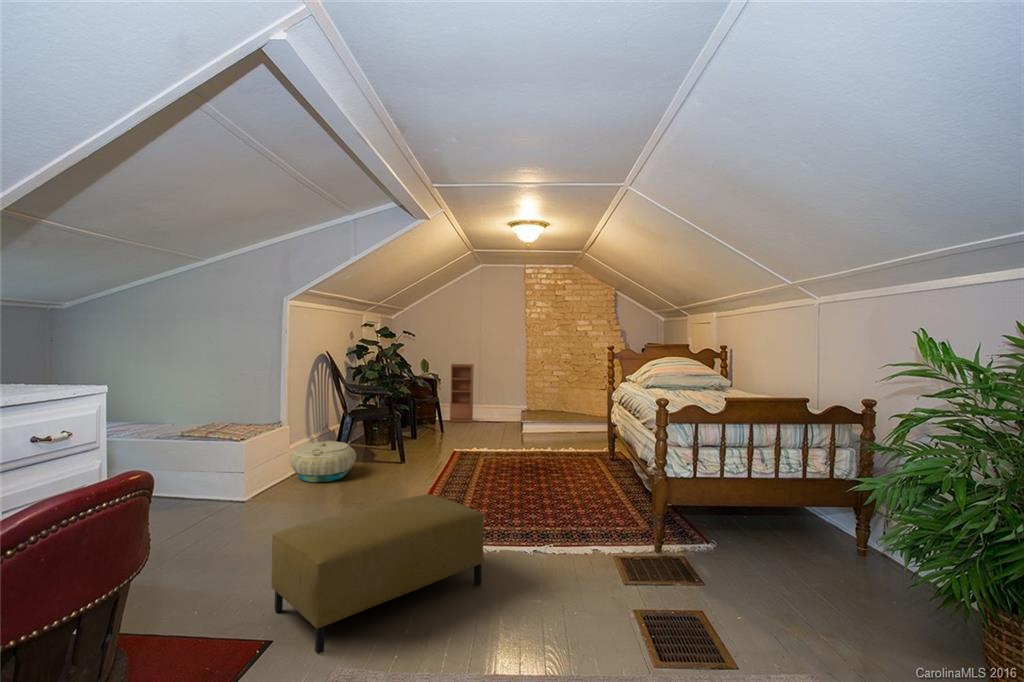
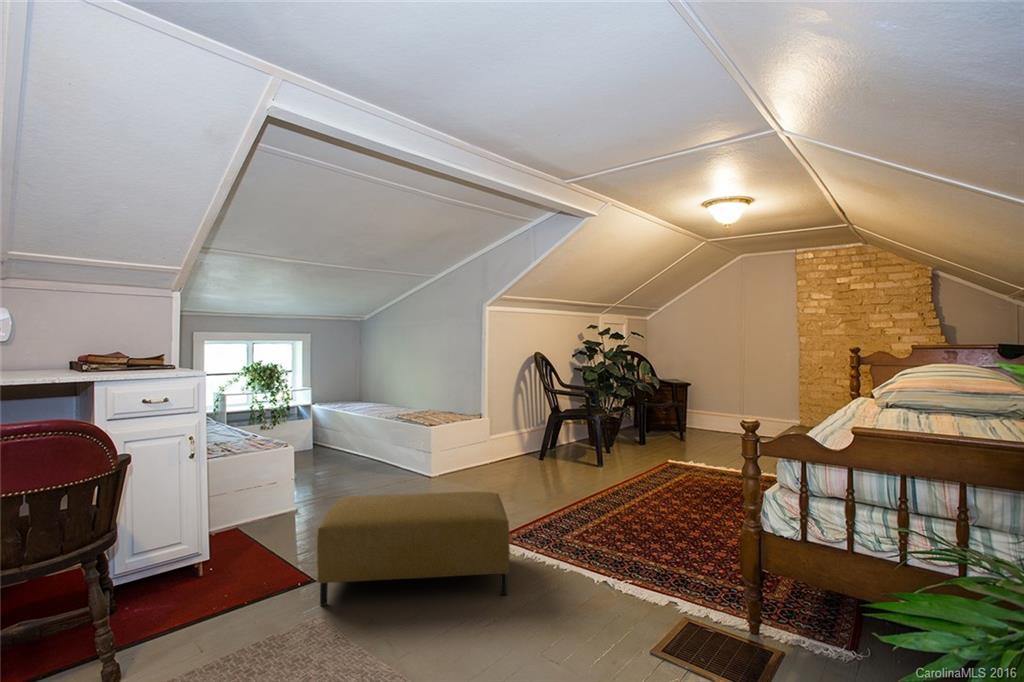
bookcase: present [450,364,474,422] -> none [700,368,731,435]
basket: present [290,441,356,482] -> none [484,435,542,472]

